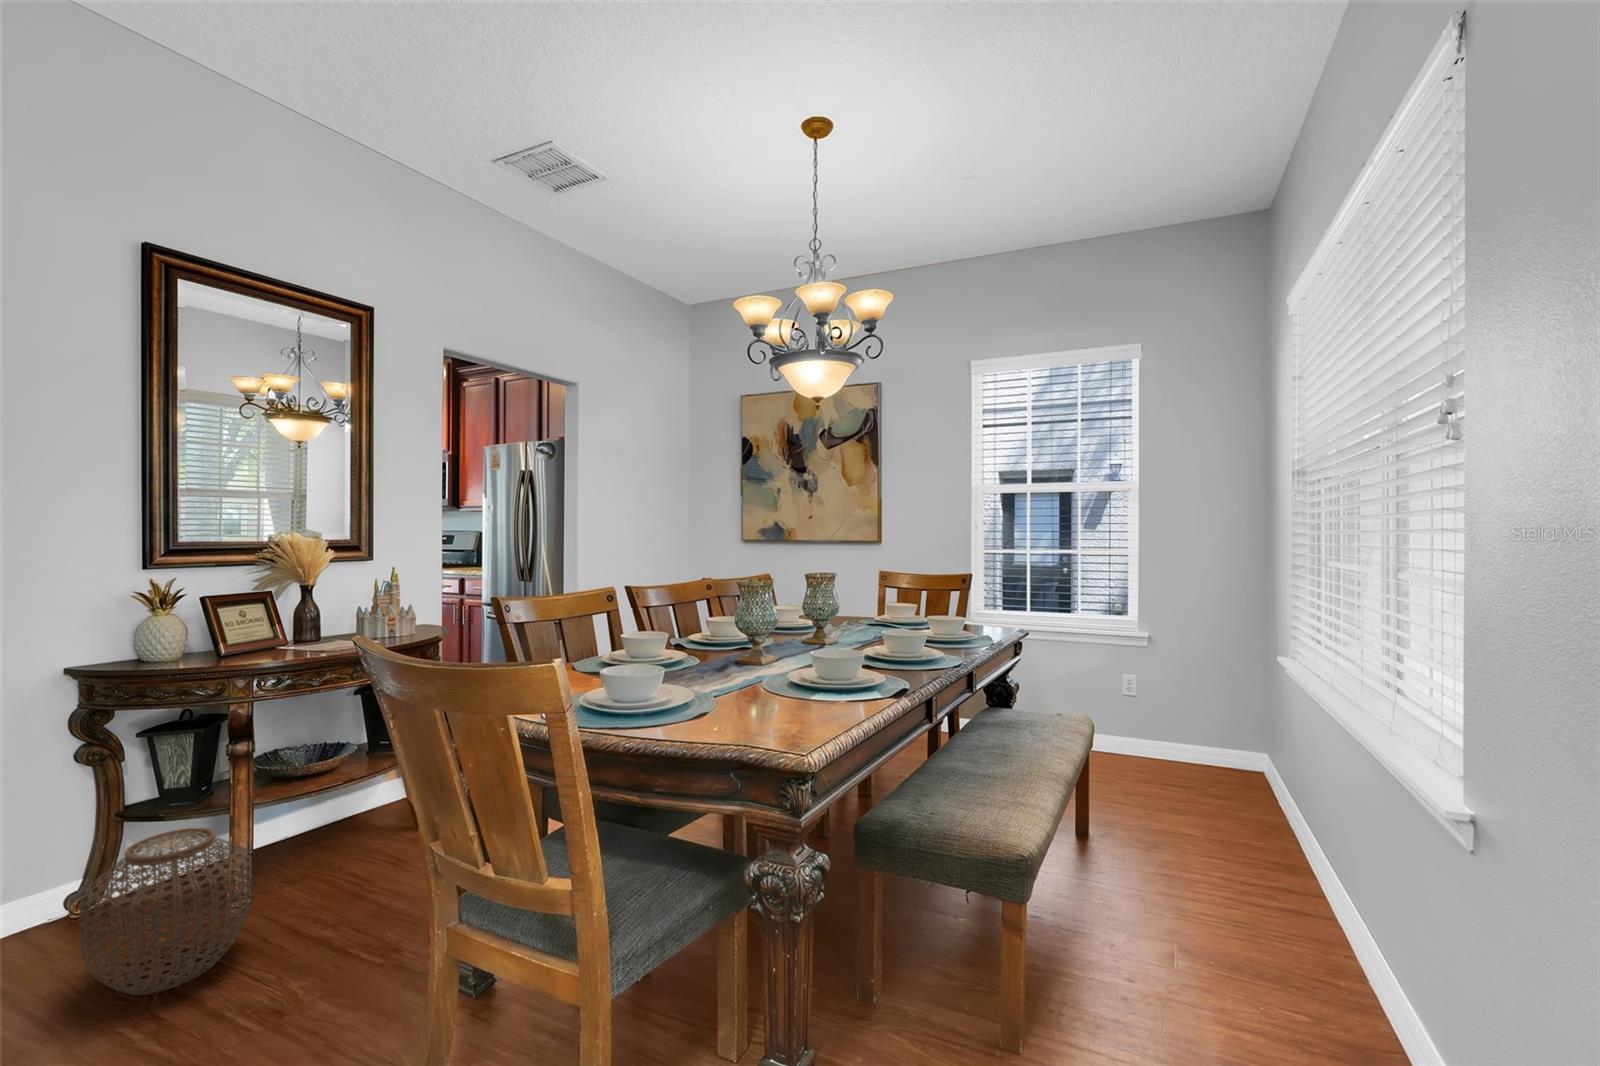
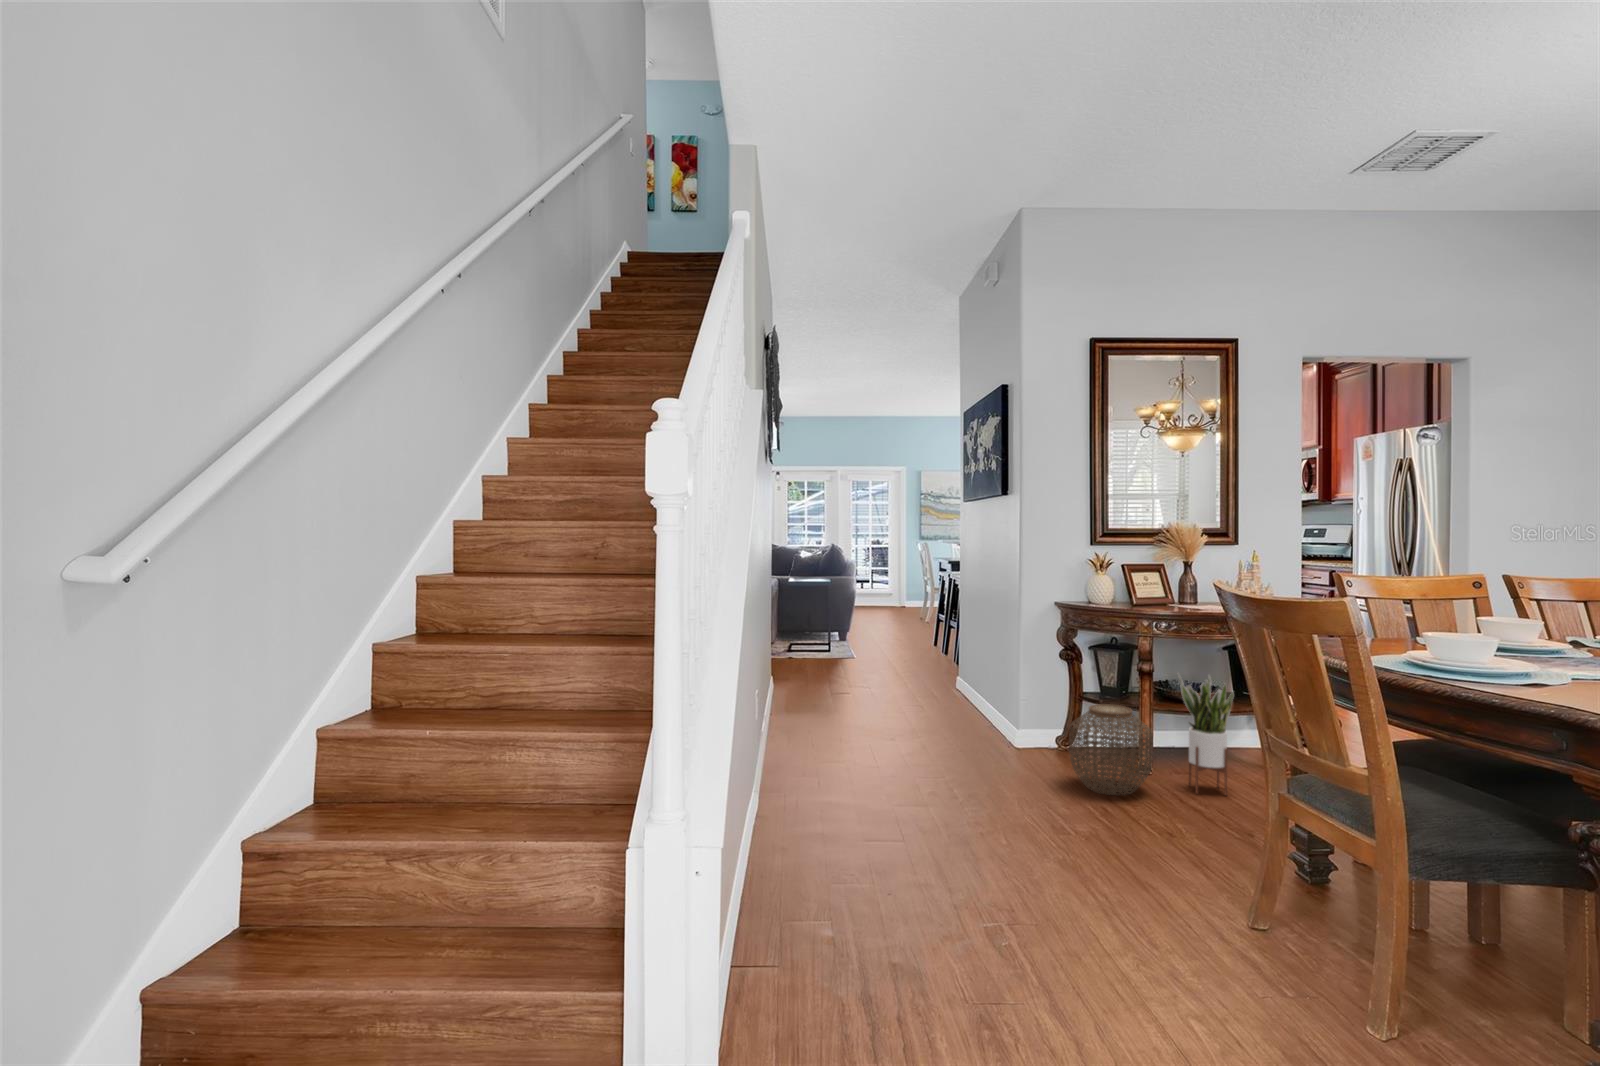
potted plant: none [293,744,377,917] -> present [1177,673,1234,795]

